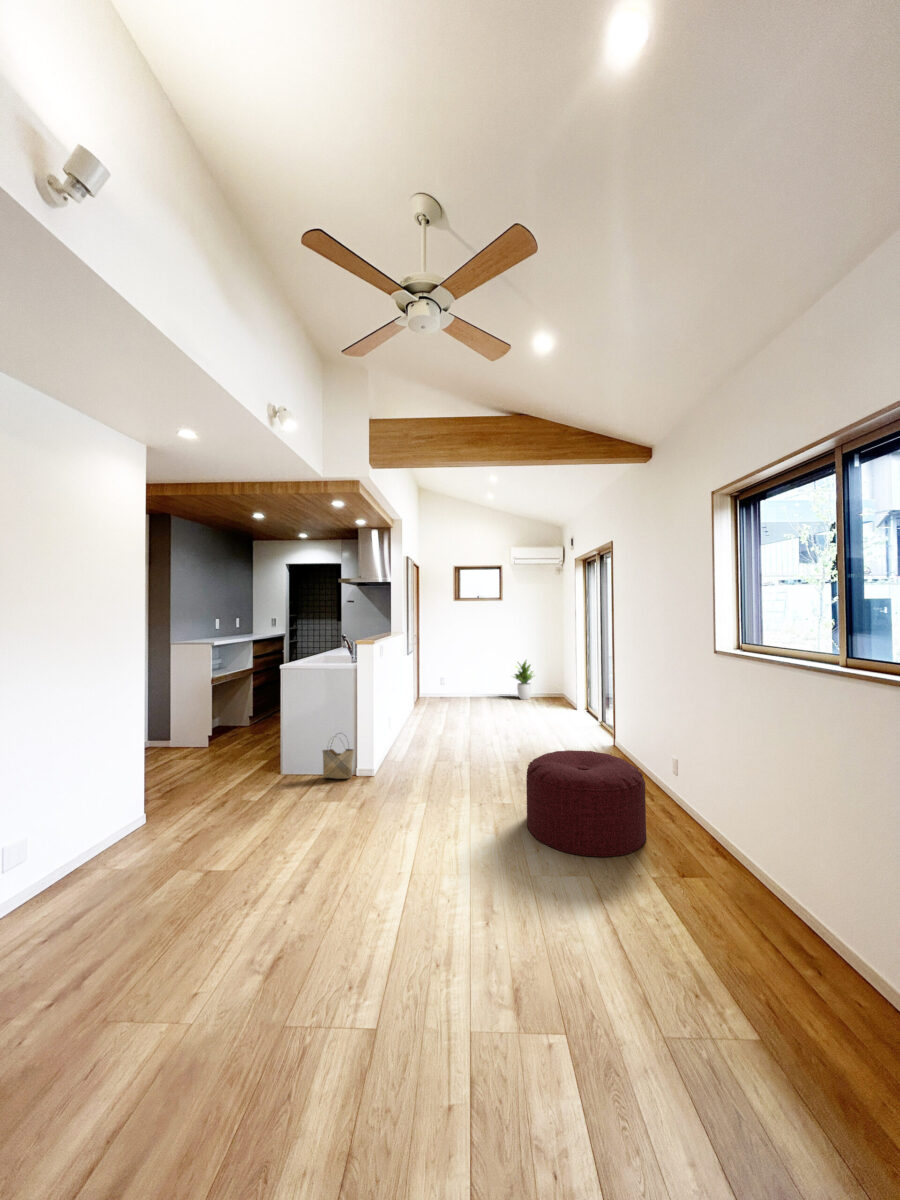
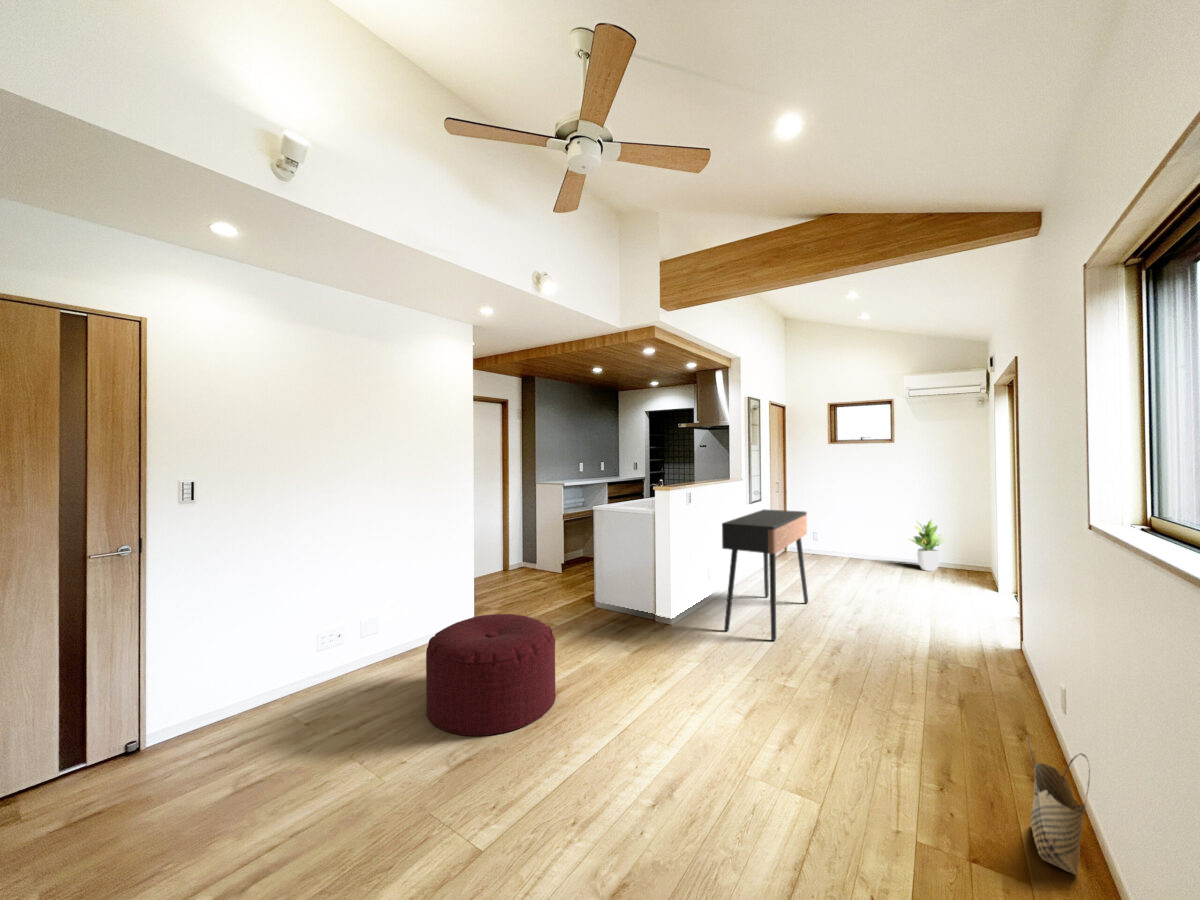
console table: none [421,658,468,769] -> present [722,510,808,641]
woven basket: present [323,749,354,779] -> present [1026,738,1090,874]
ottoman: present [526,750,646,857] -> present [426,614,556,736]

